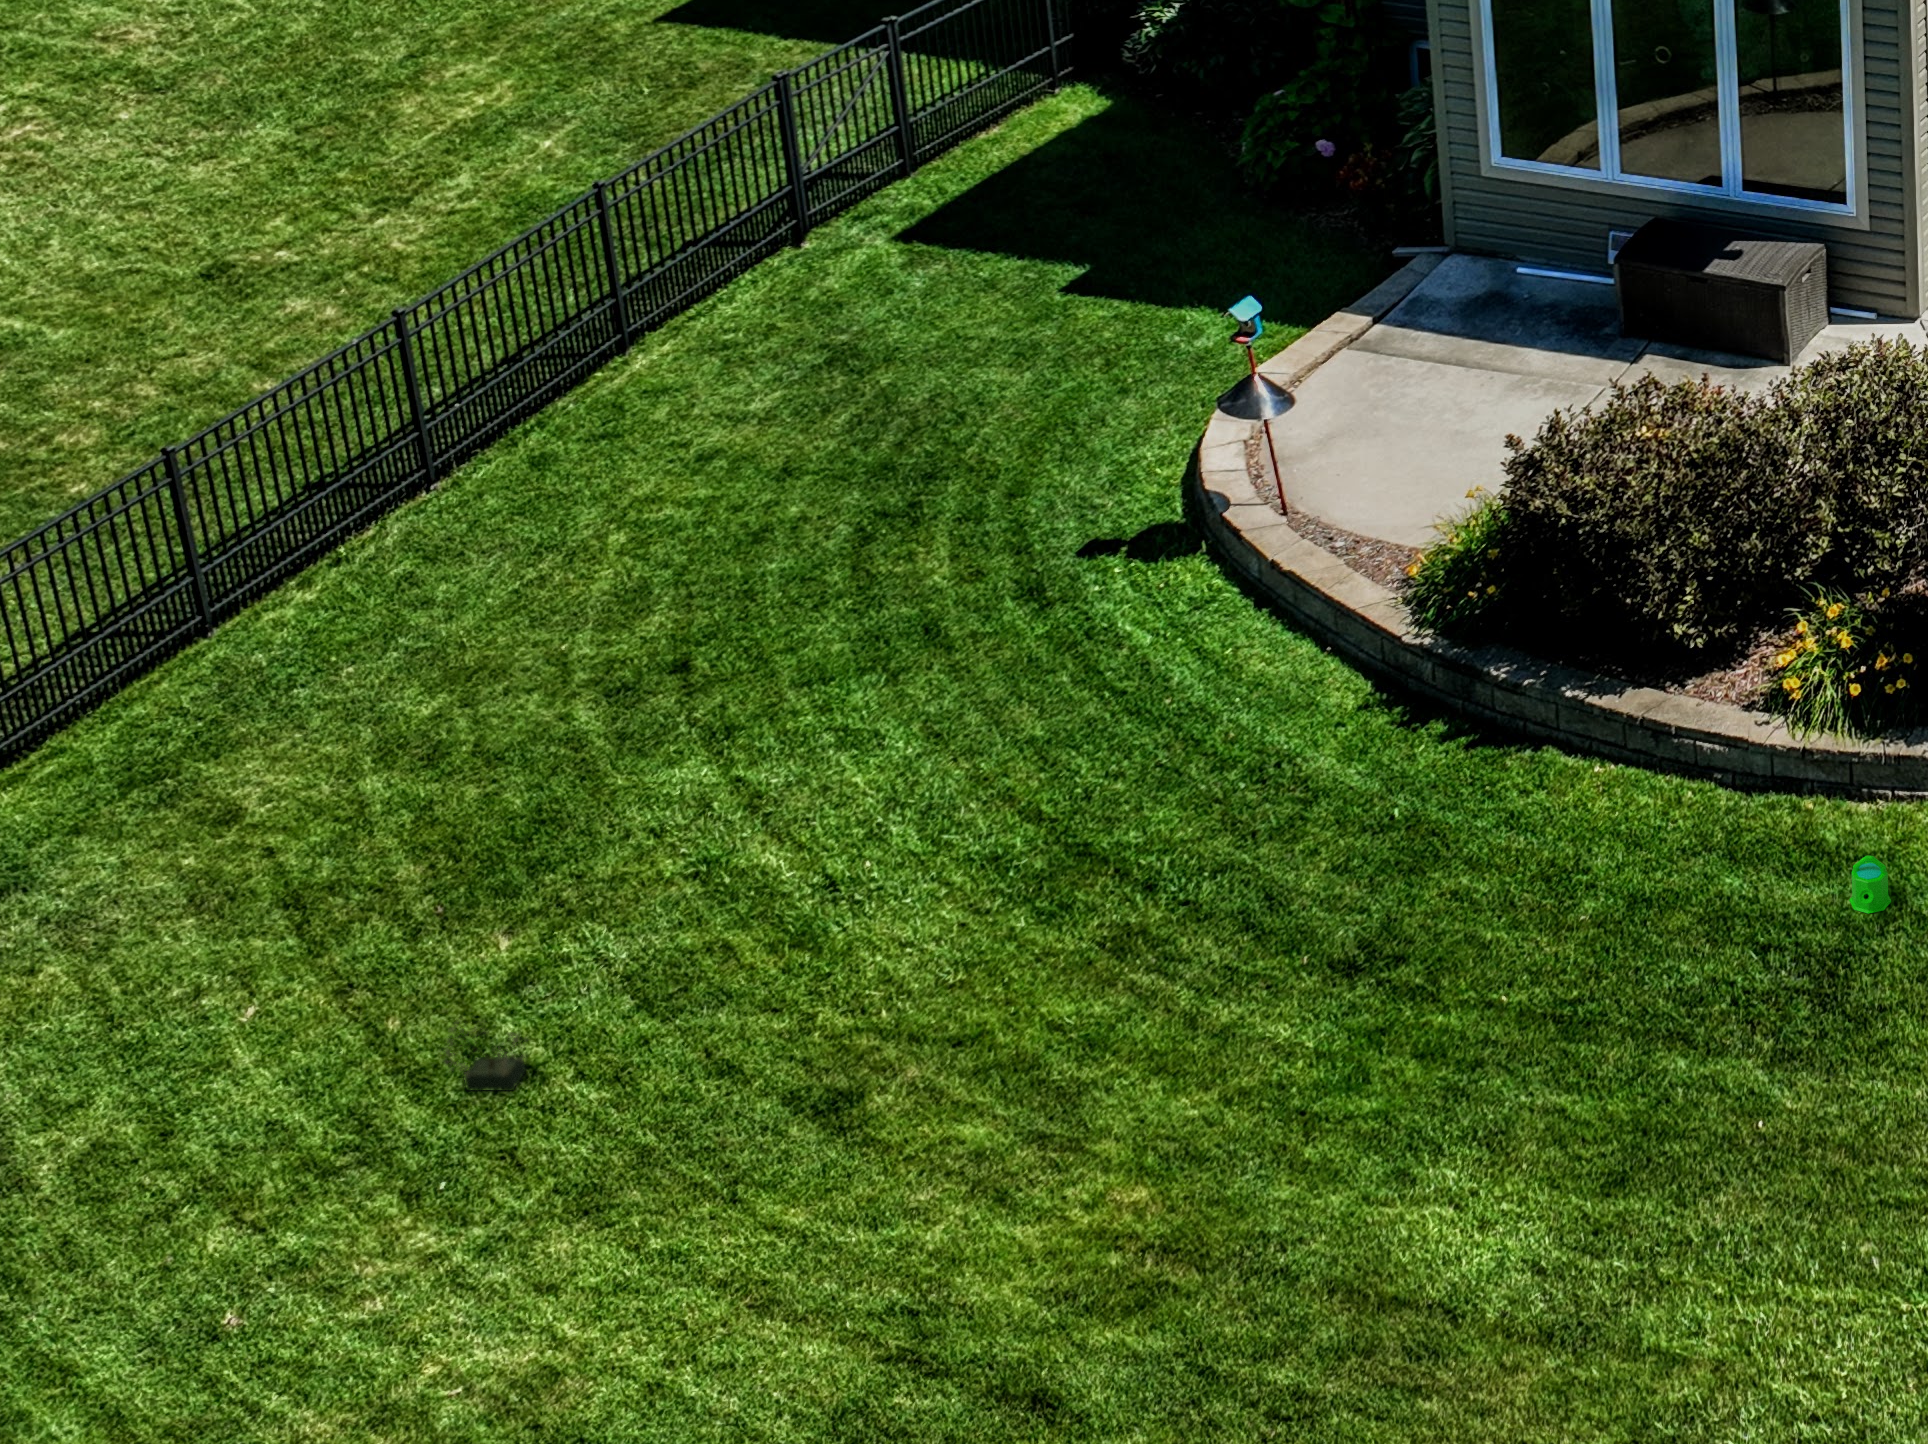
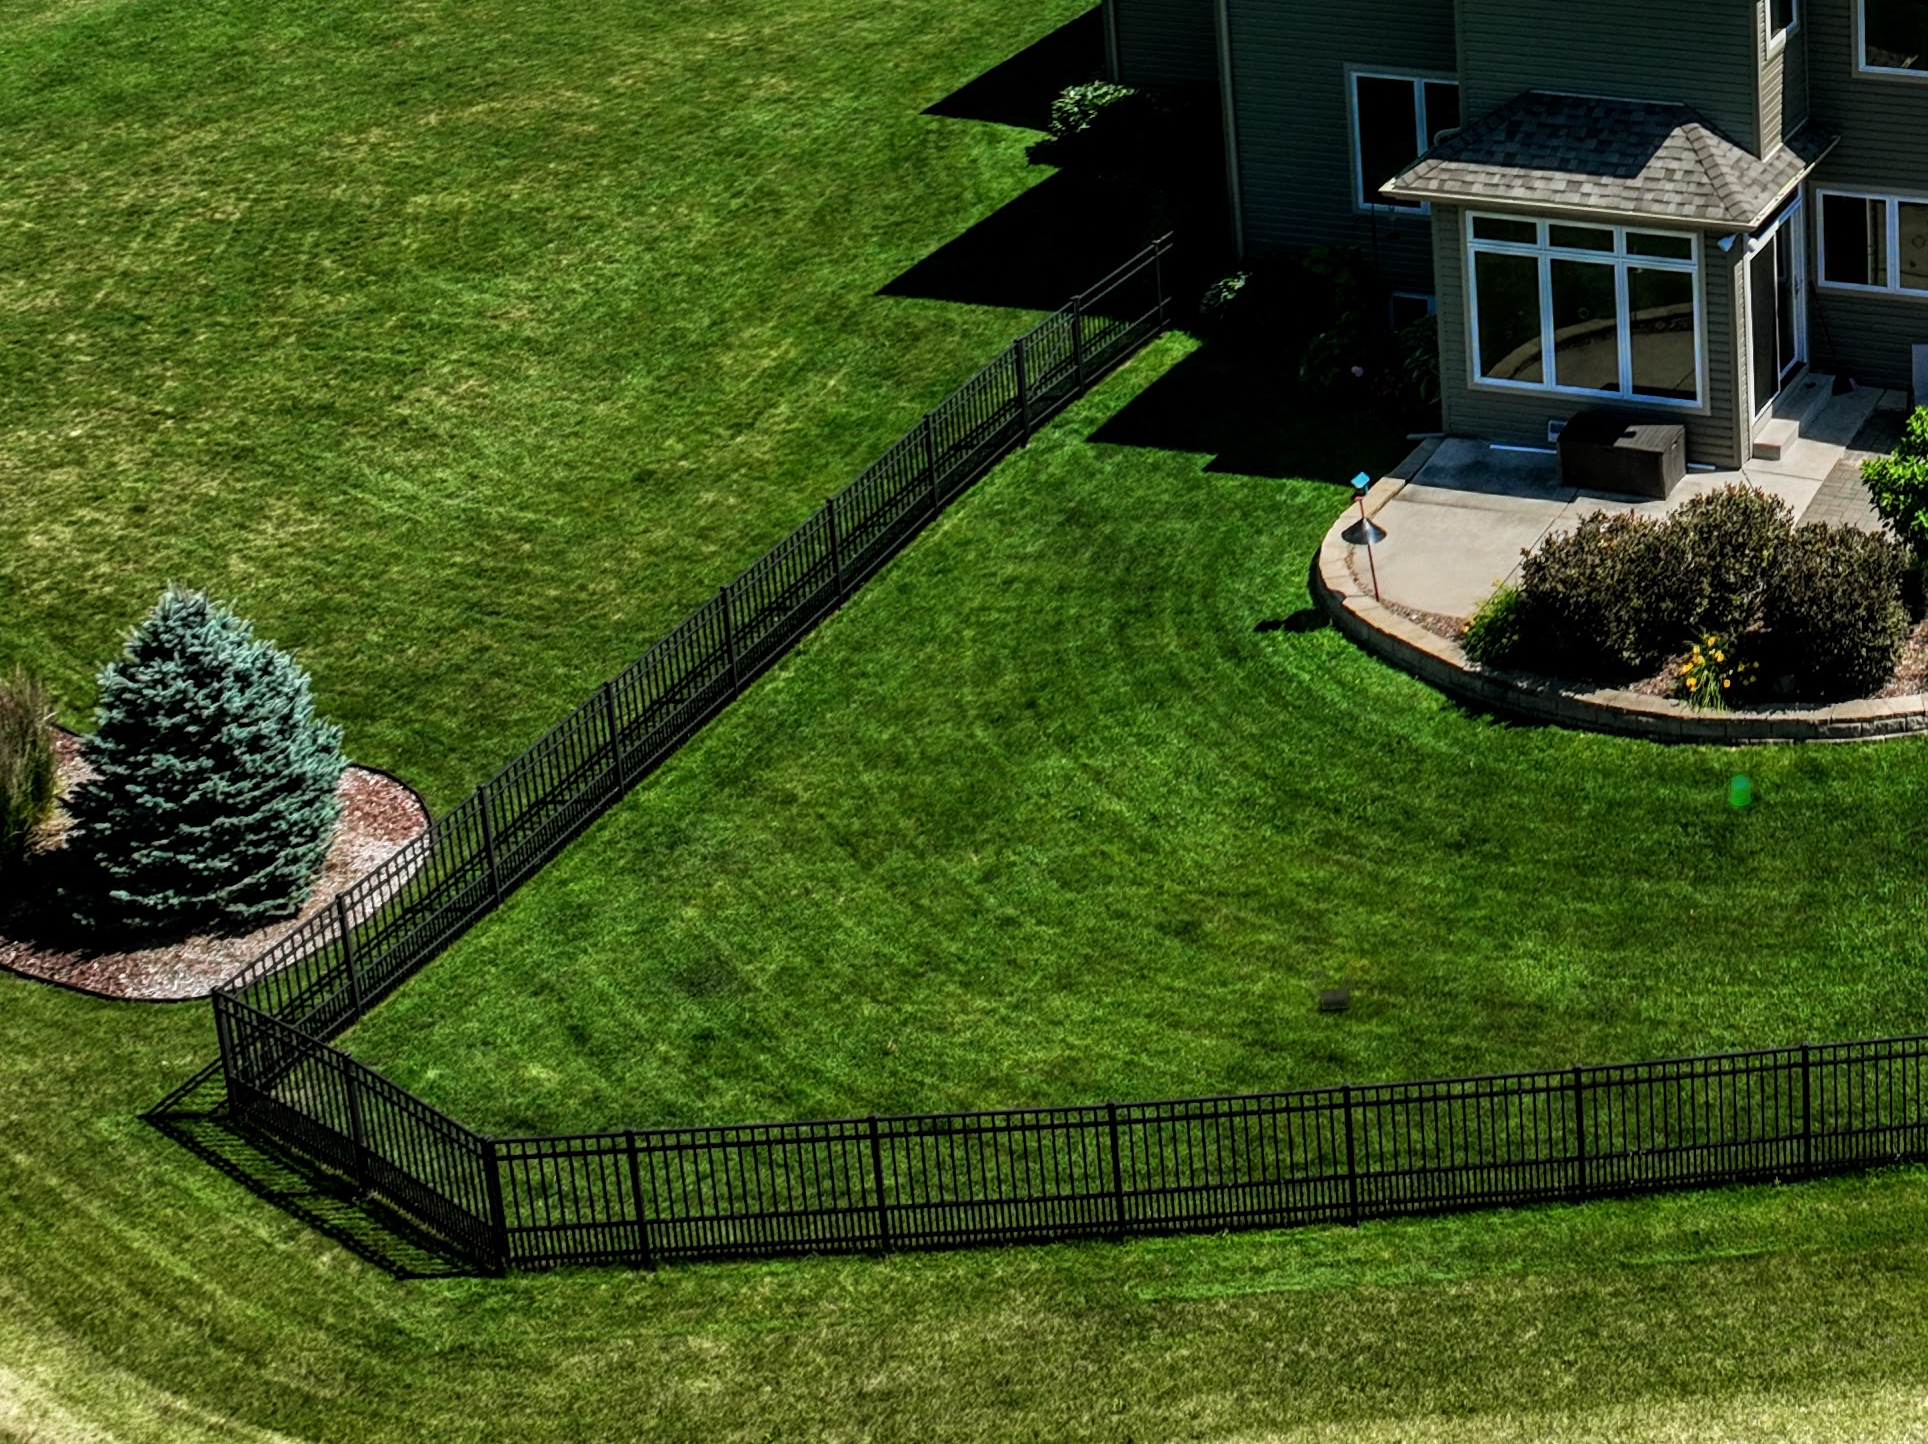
decorative plant: present [446,1027,526,1091] -> present [1310,972,1351,1010]

